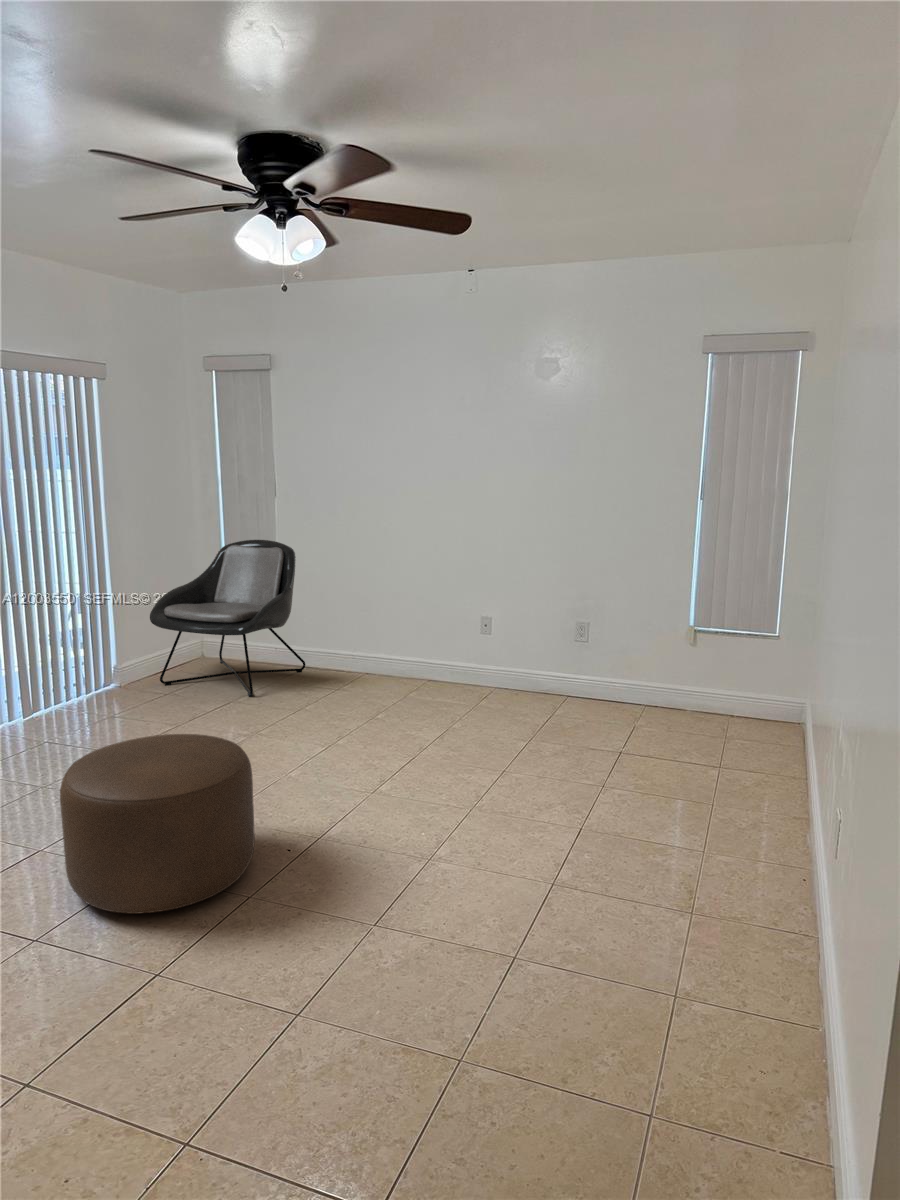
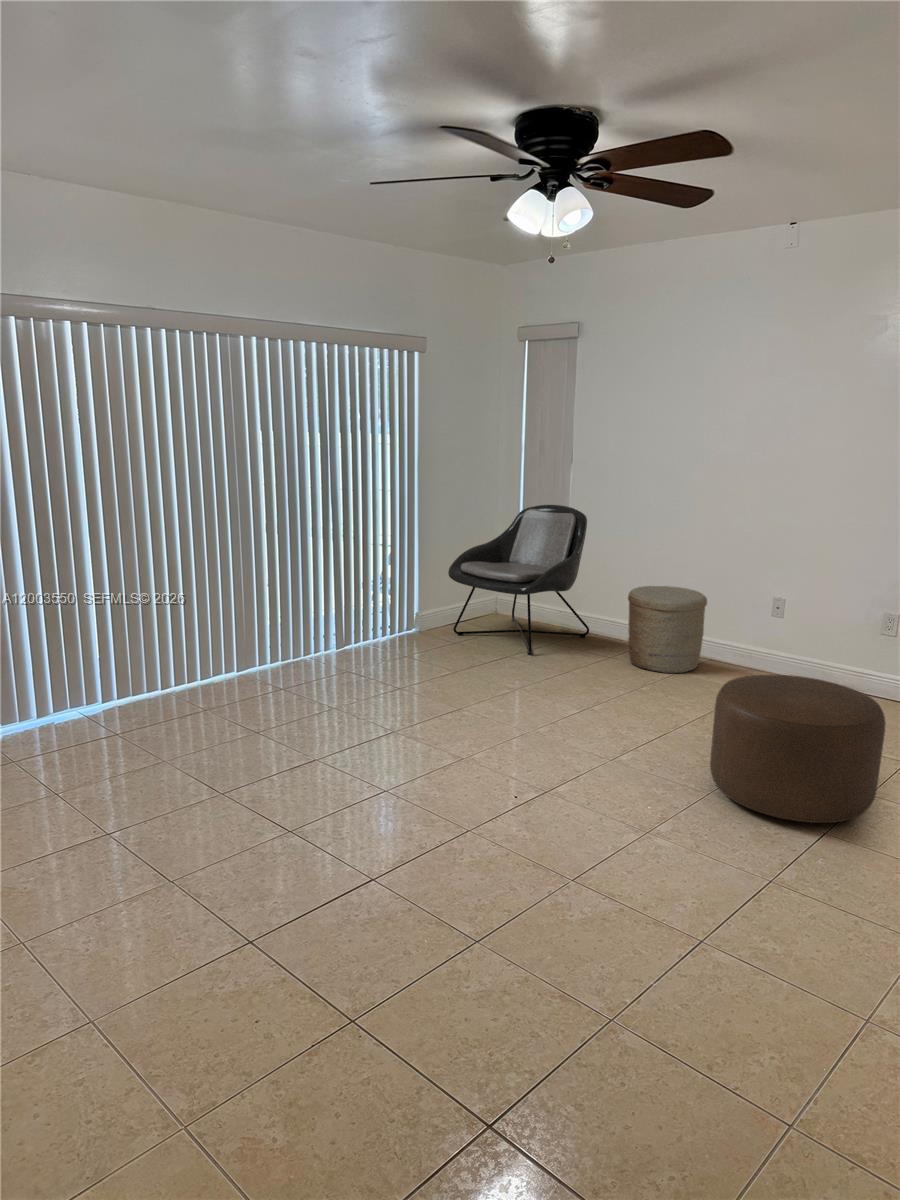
woven basket: none [347,613,422,698] -> present [628,586,707,673]
ottoman: present [60,734,255,913] -> present [710,675,886,823]

